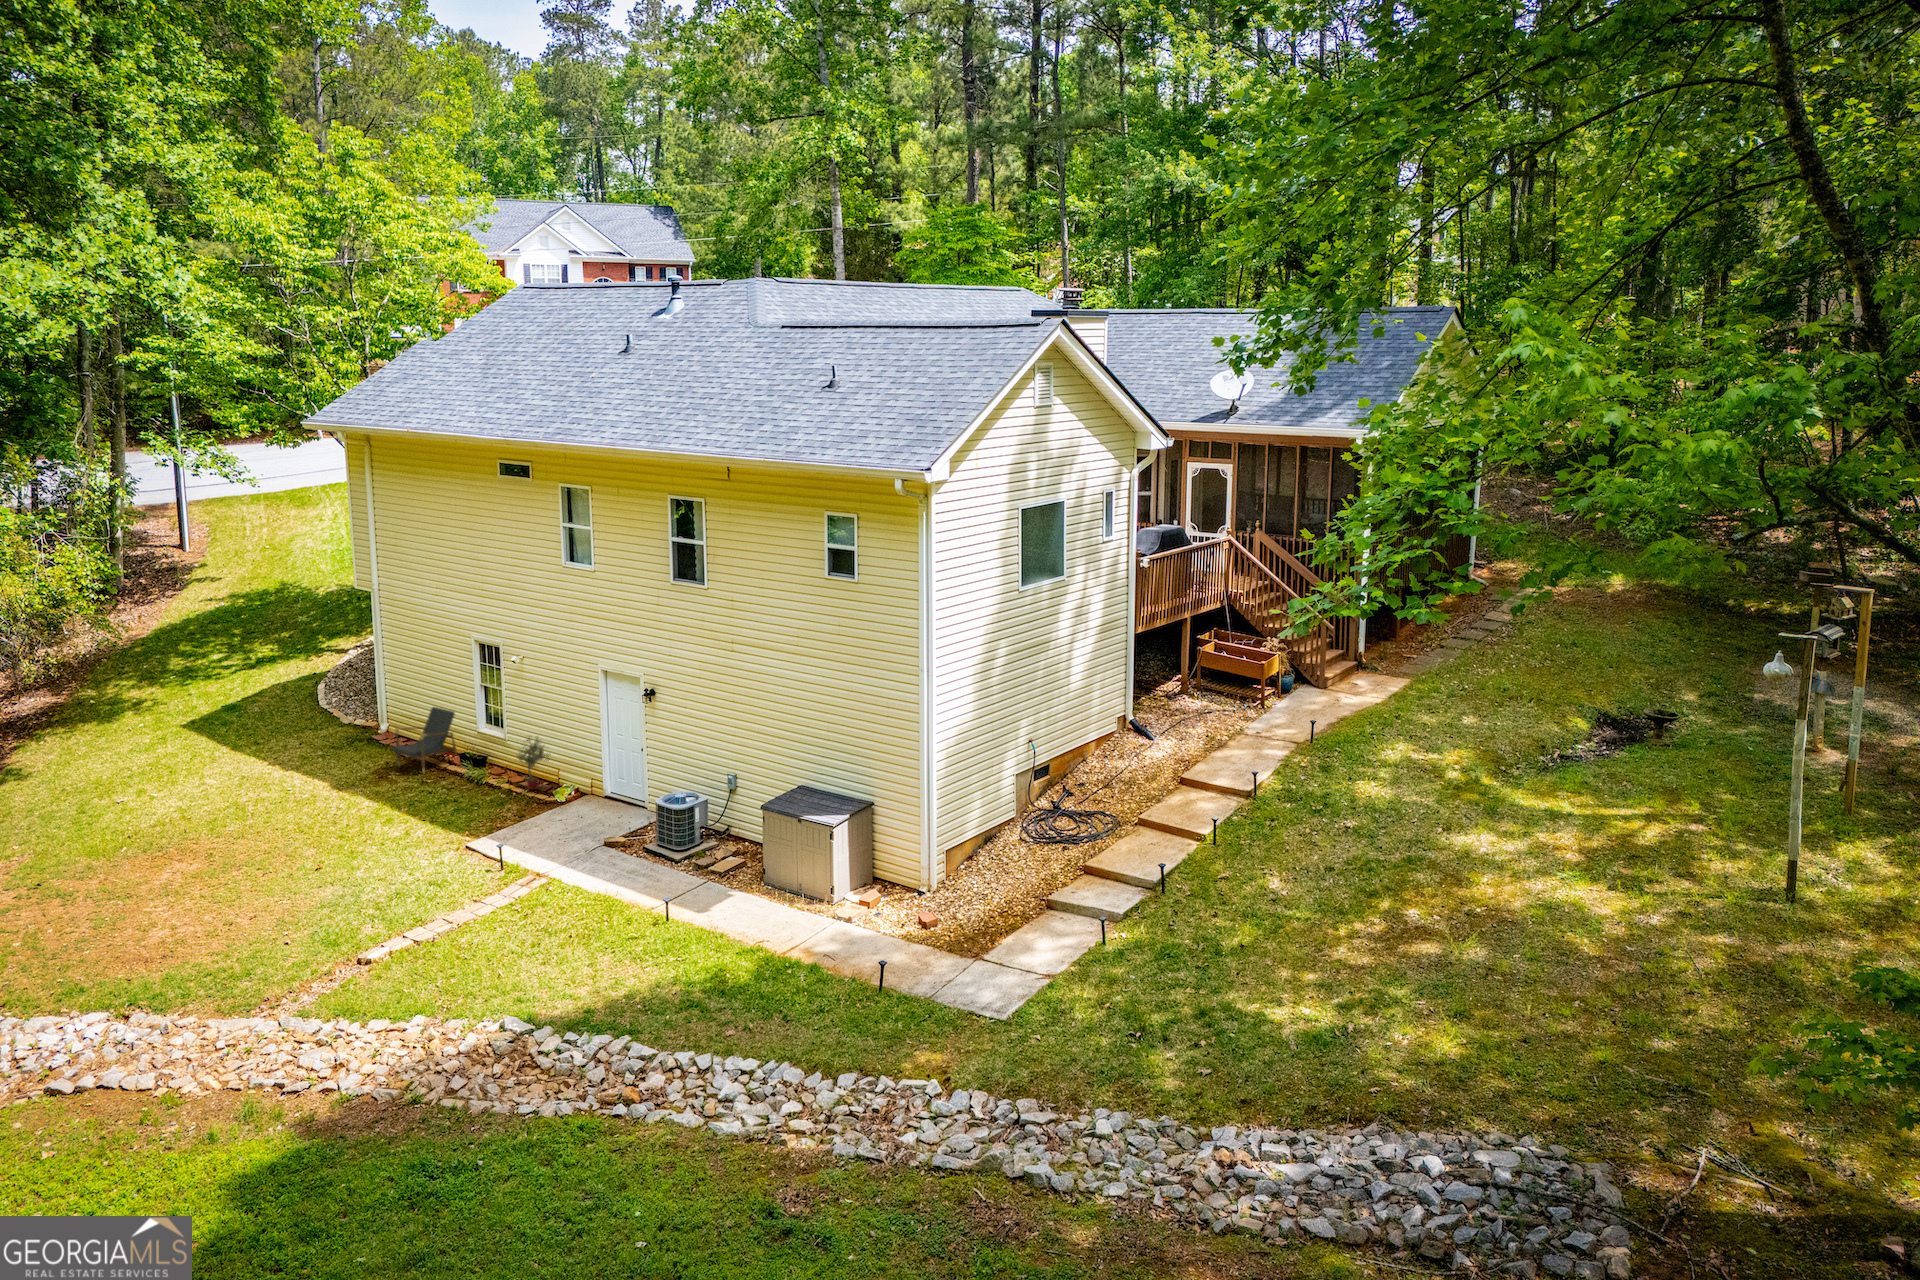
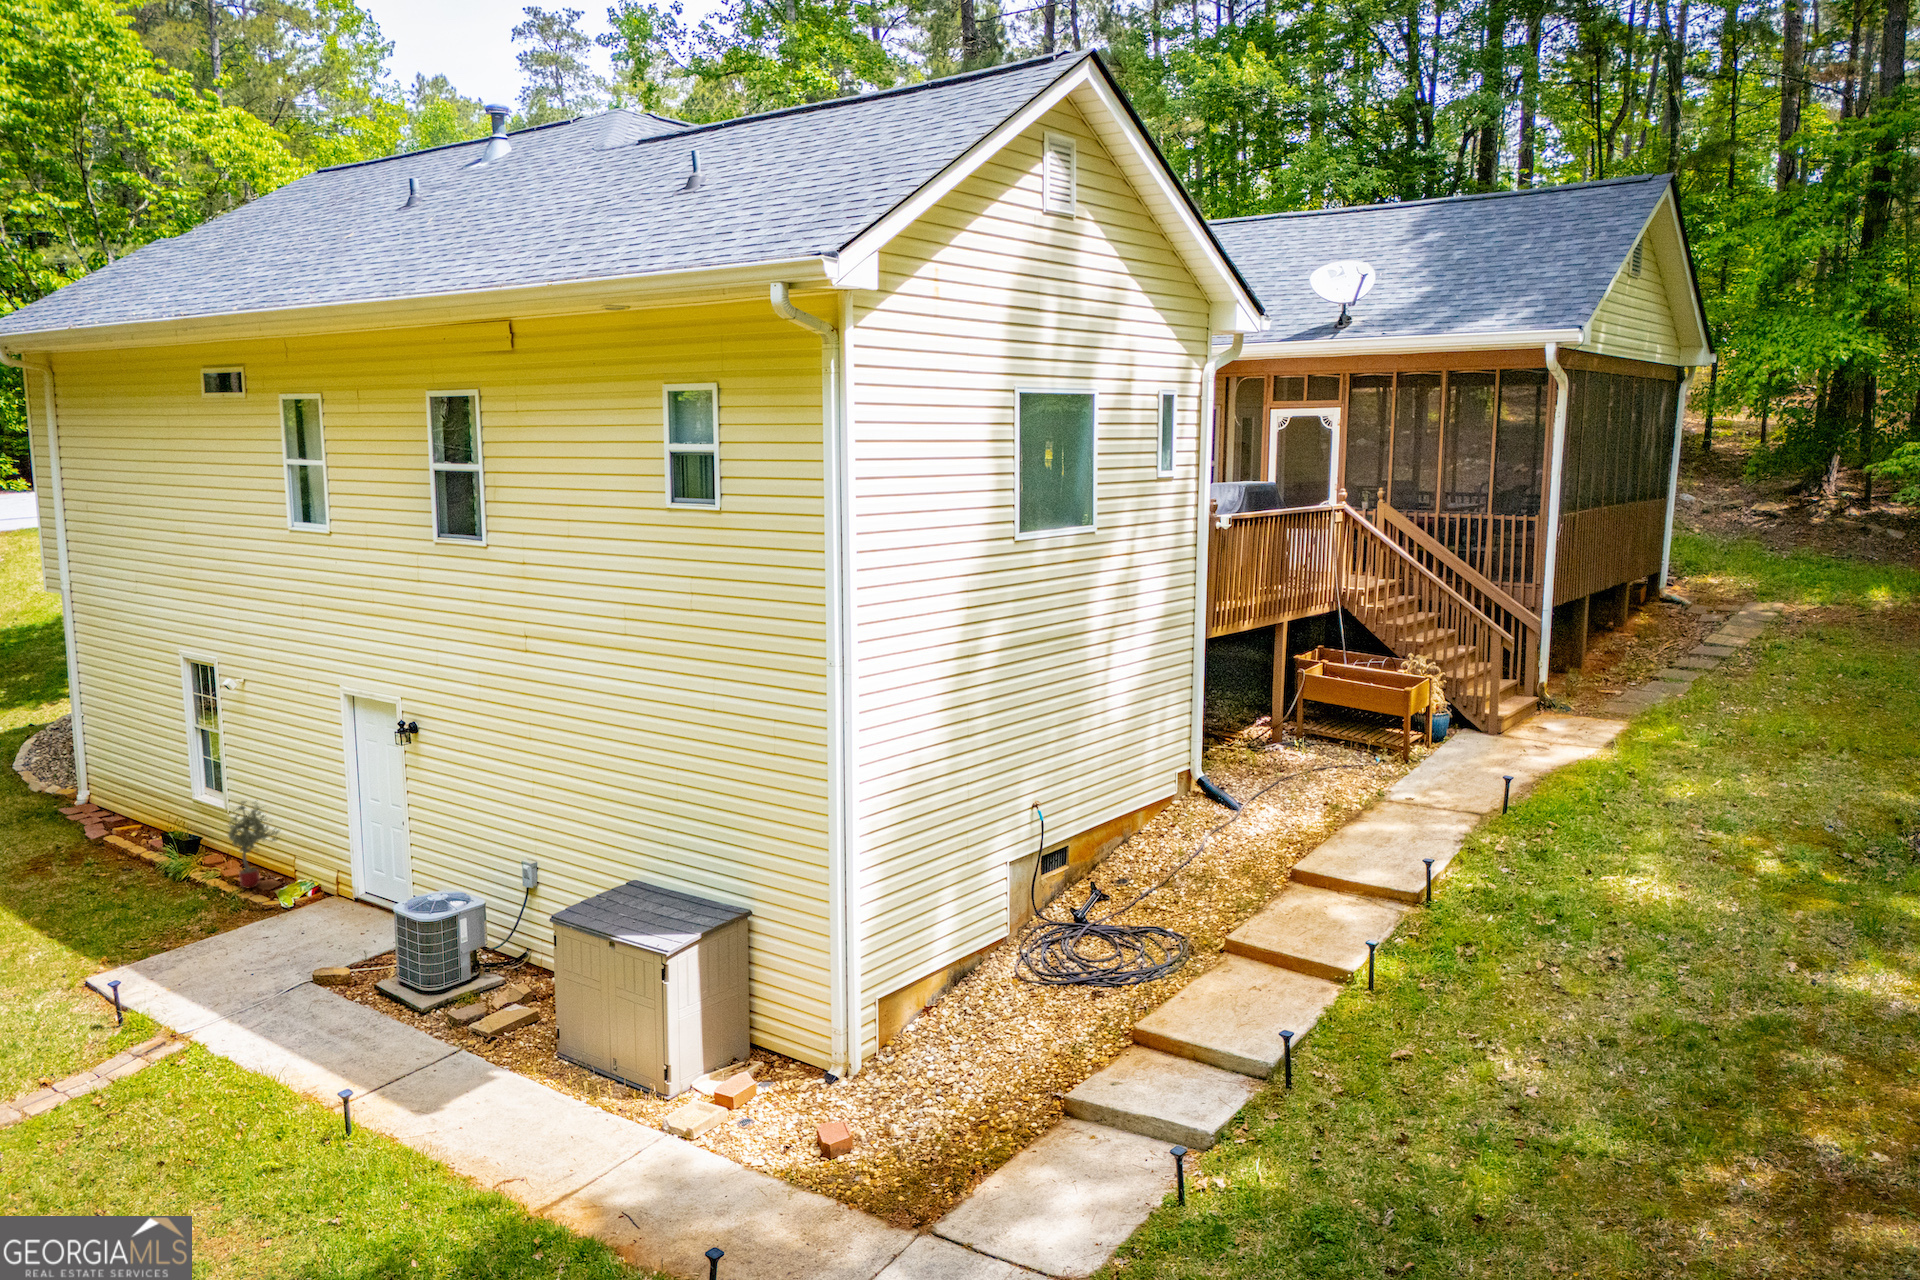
lounge chair: present [391,707,457,773] -> none [54,760,164,863]

